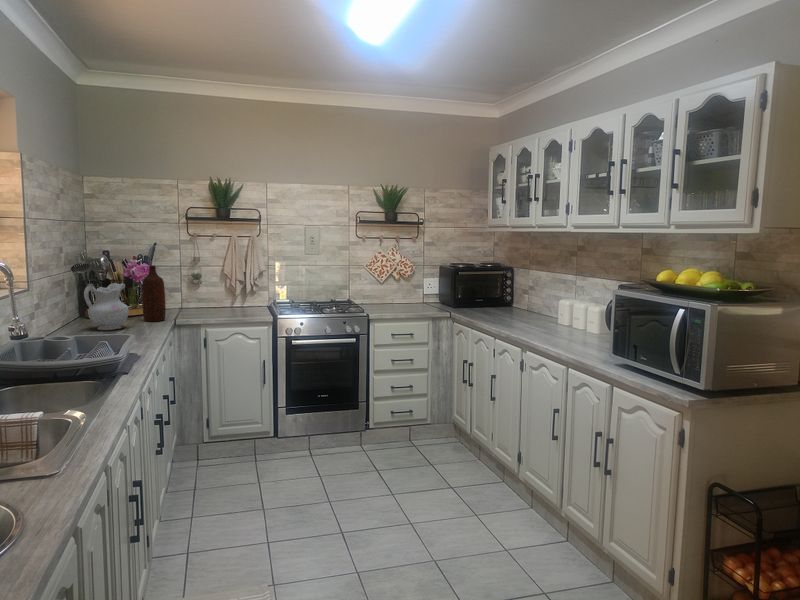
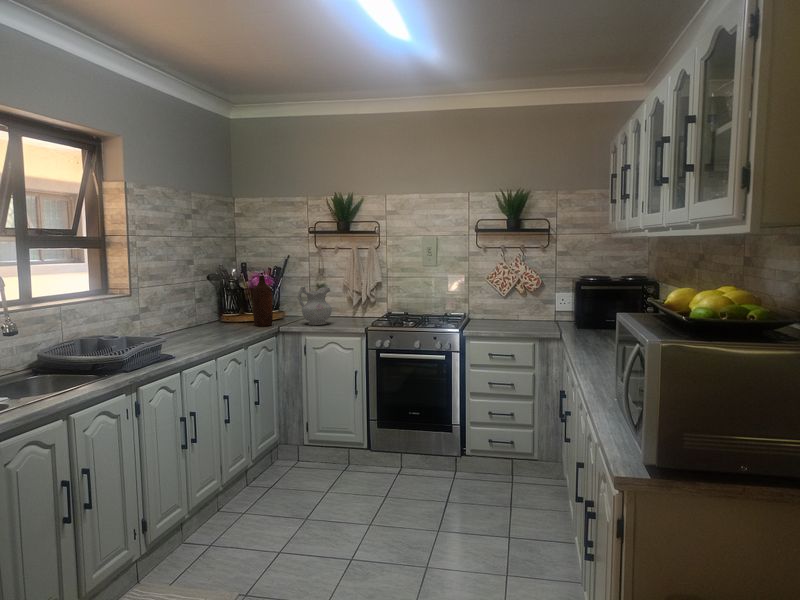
ceramic pitcher: present [84,283,129,330] -> present [298,287,332,325]

